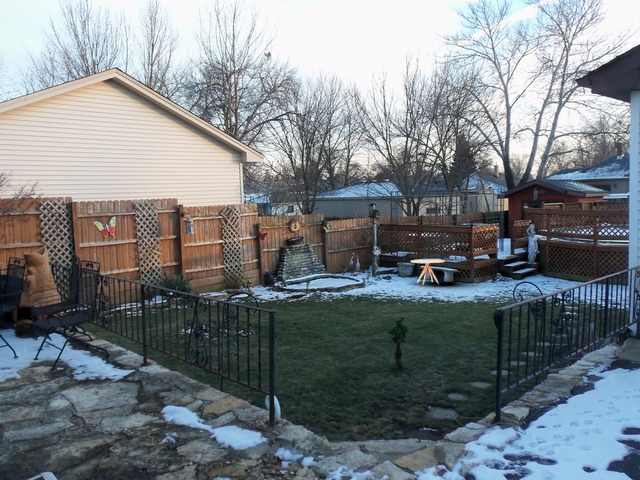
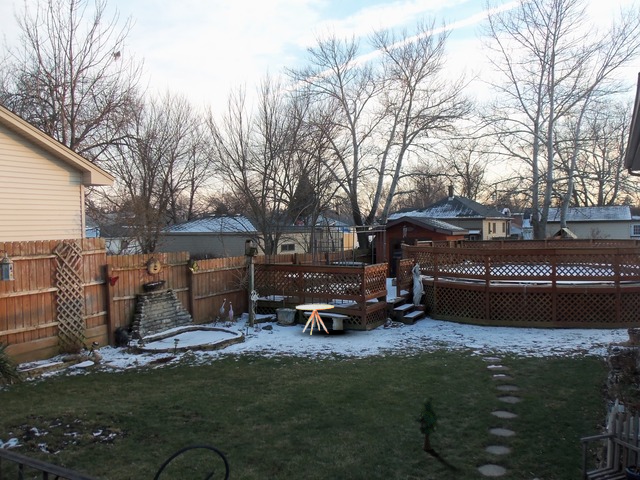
decorative plant: present [388,317,409,355] -> present [412,398,440,450]

